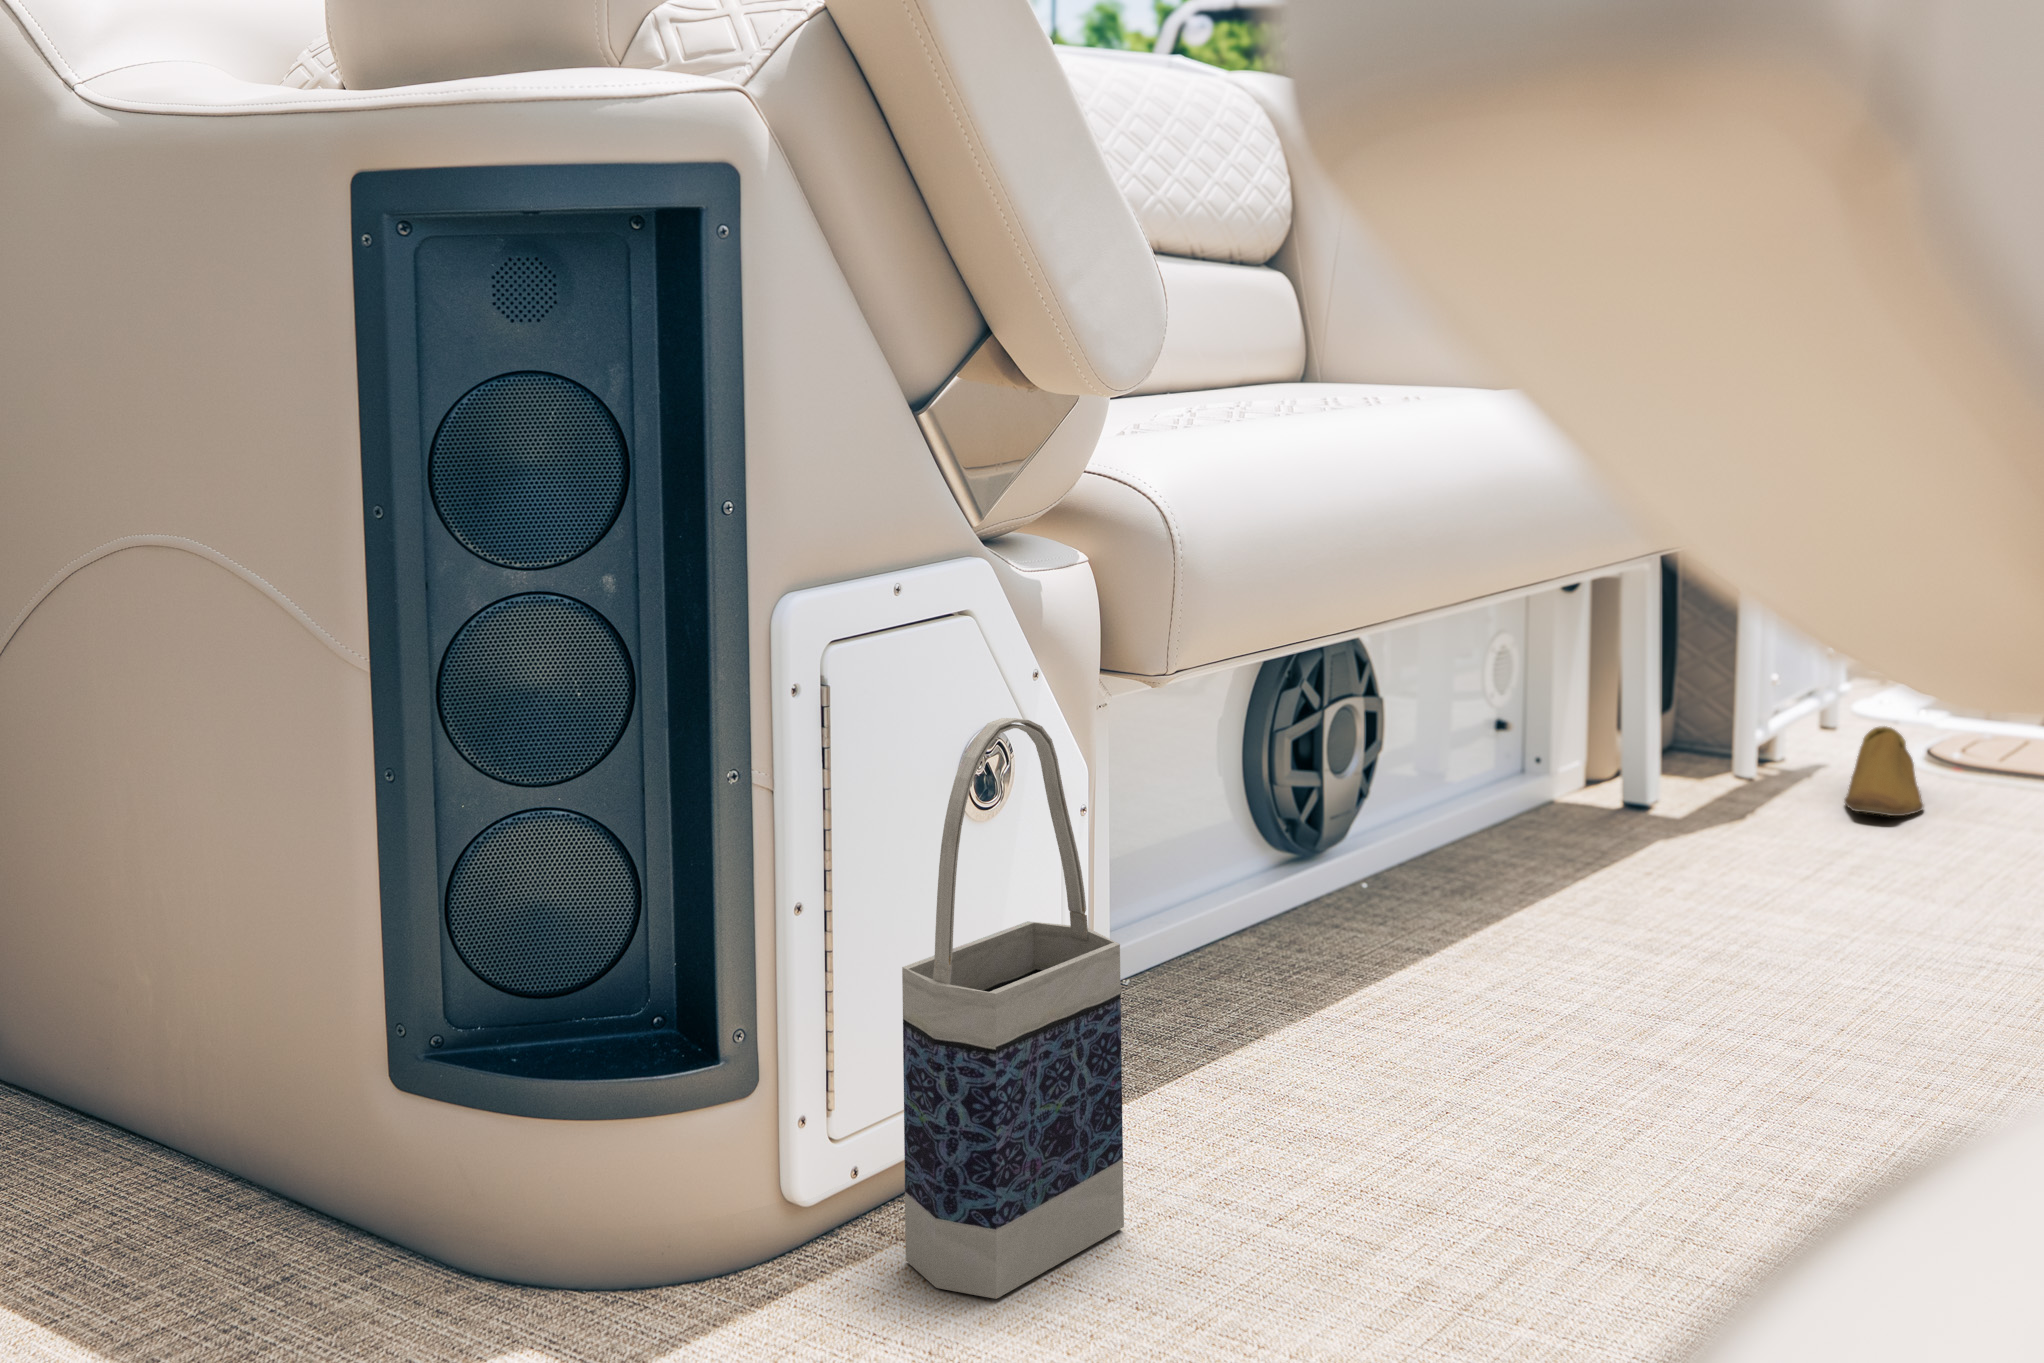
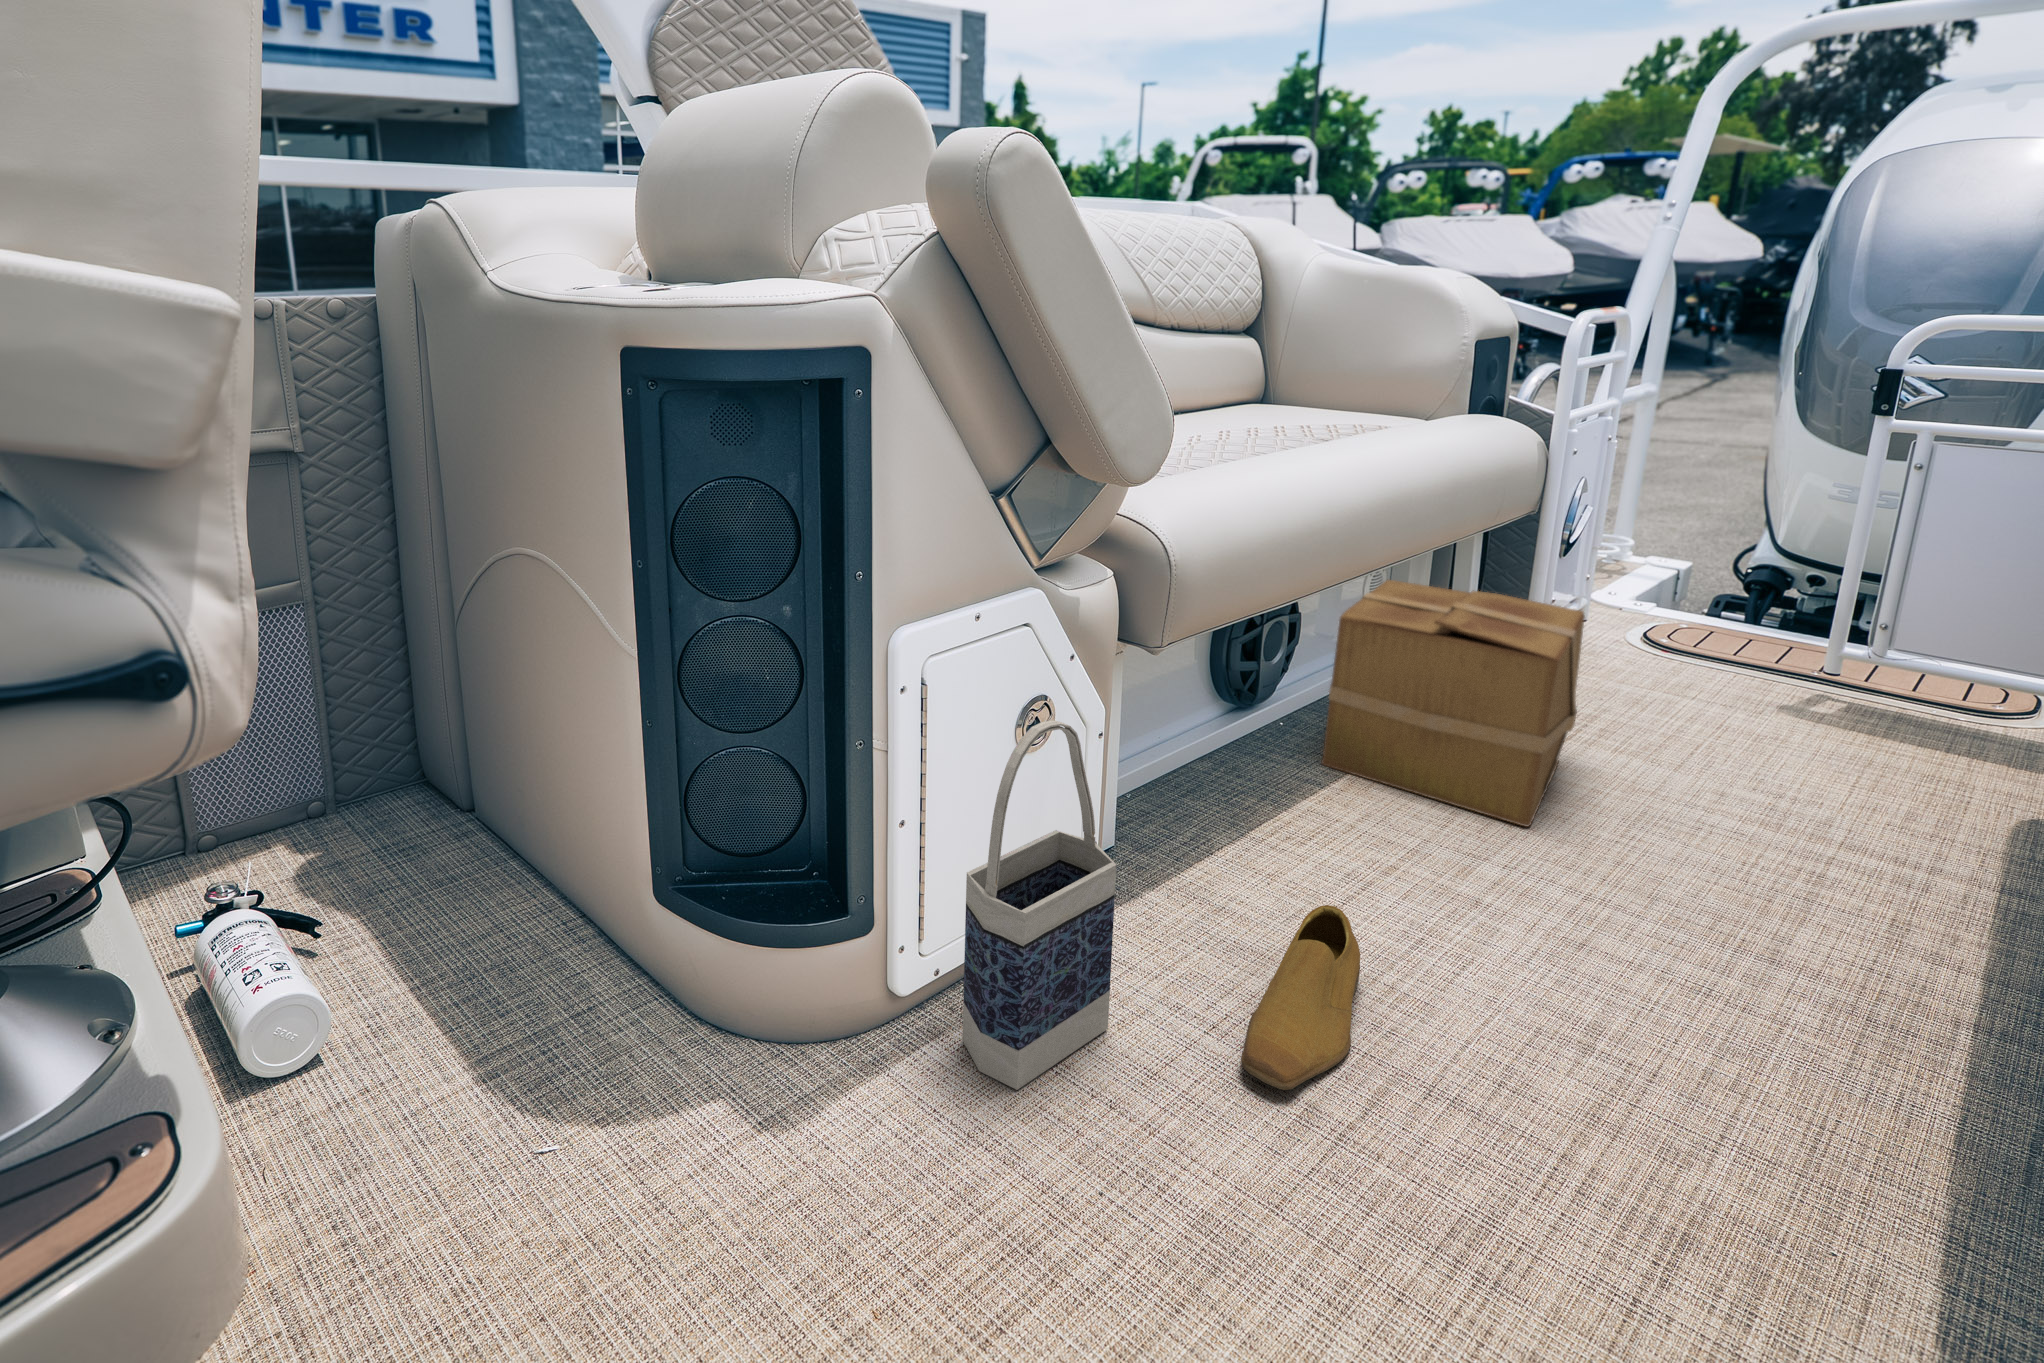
cardboard box: none [1428,636,1775,973] -> present [1321,579,1585,827]
shoe: present [1844,726,1923,816] -> present [1241,905,1360,1090]

